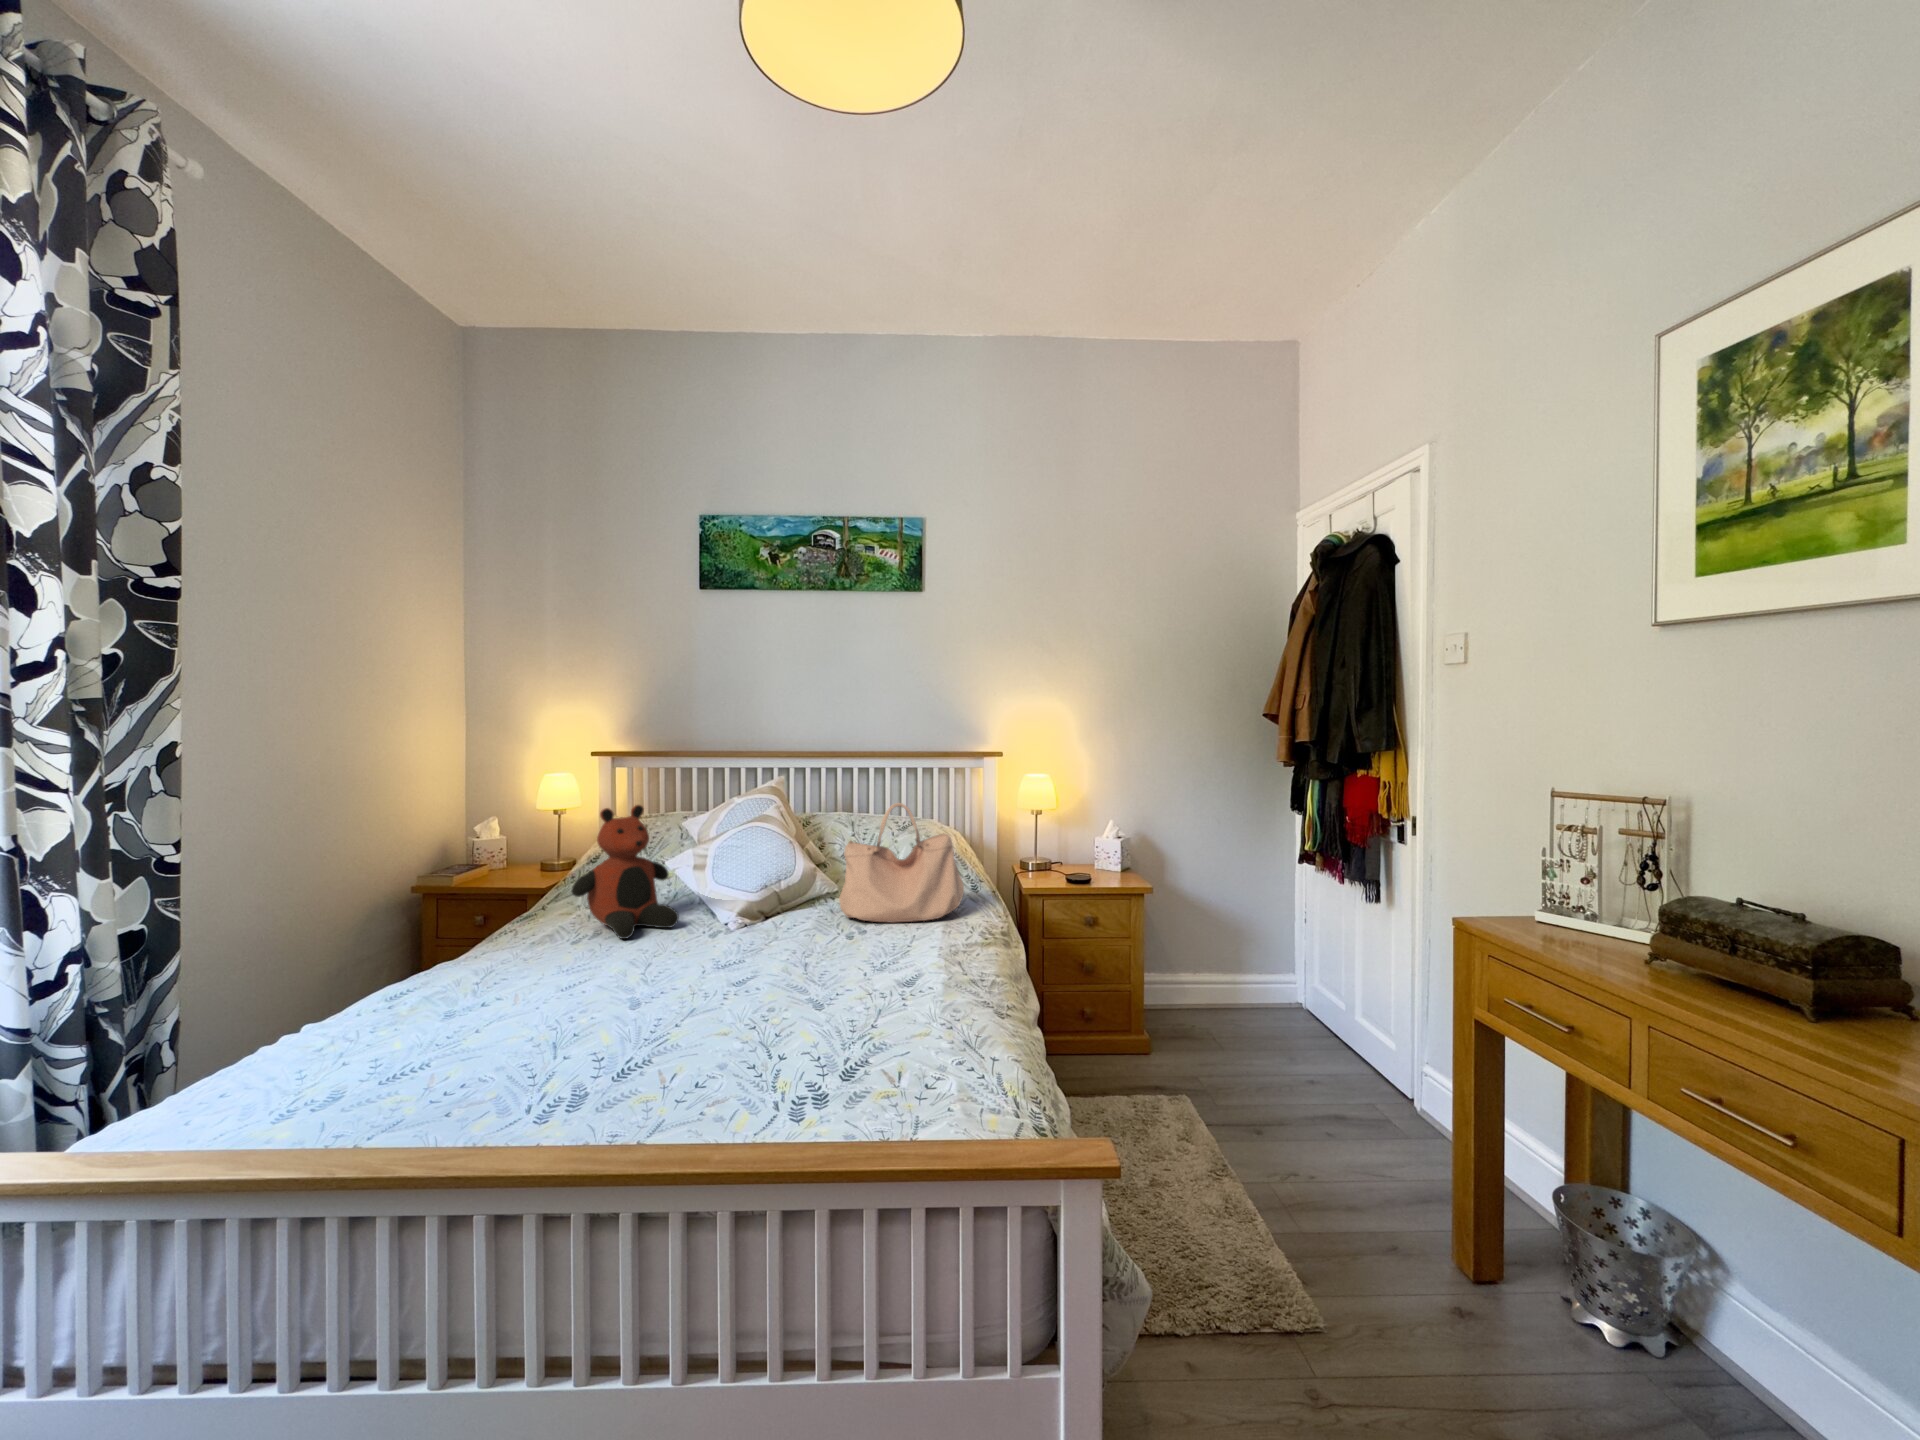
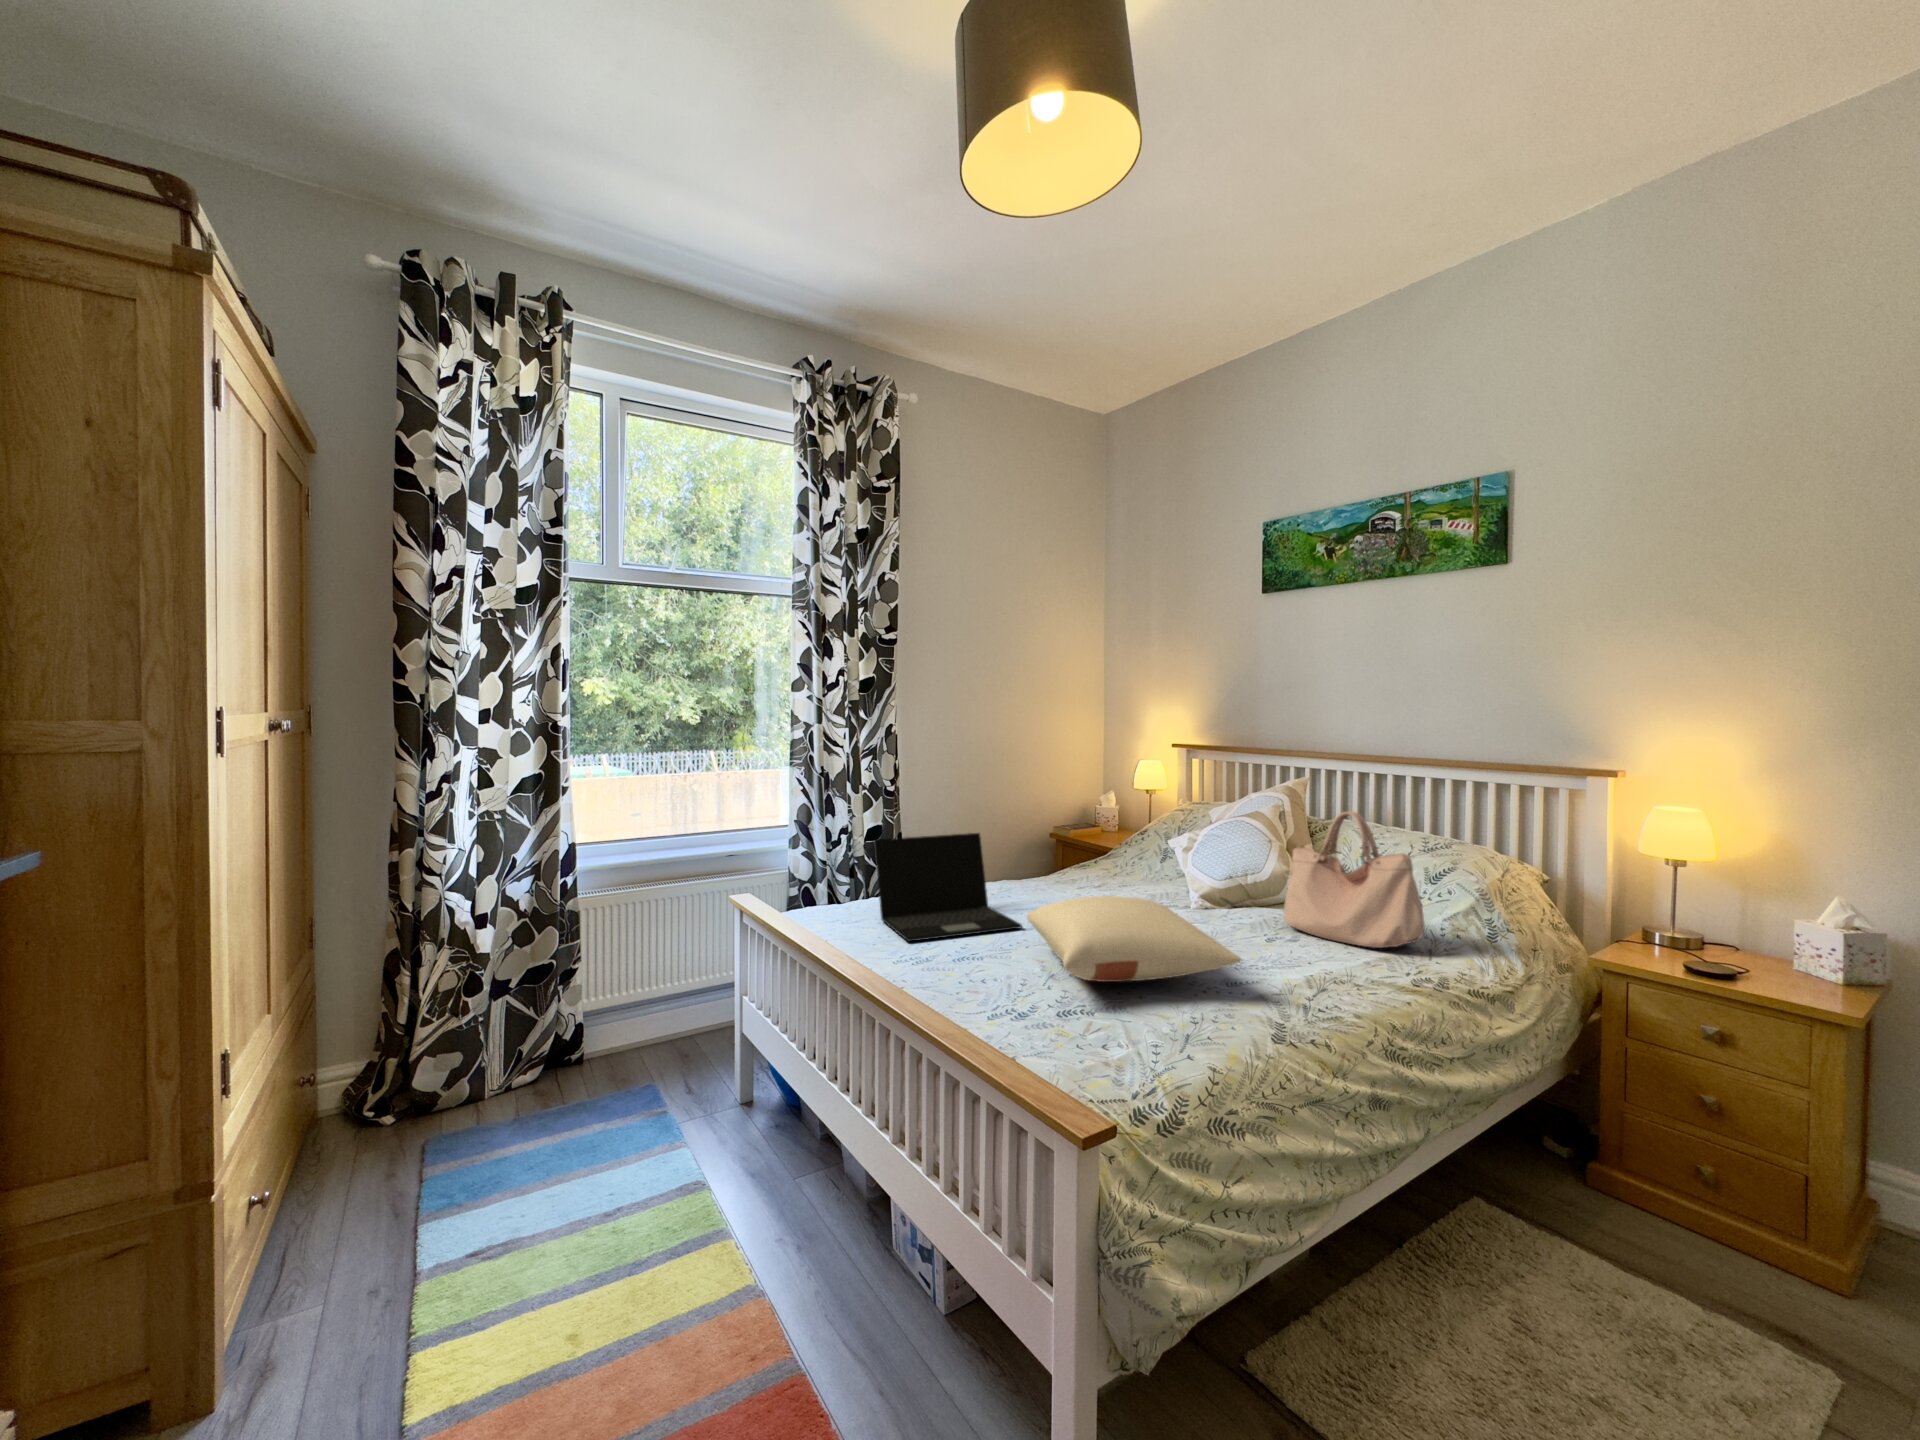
teddy bear: present [571,805,679,939] -> none [1074,787,1157,894]
laptop: none [346,895,623,1089] -> present [875,833,1022,942]
pillow: none [677,926,945,1034] -> present [1026,896,1241,982]

